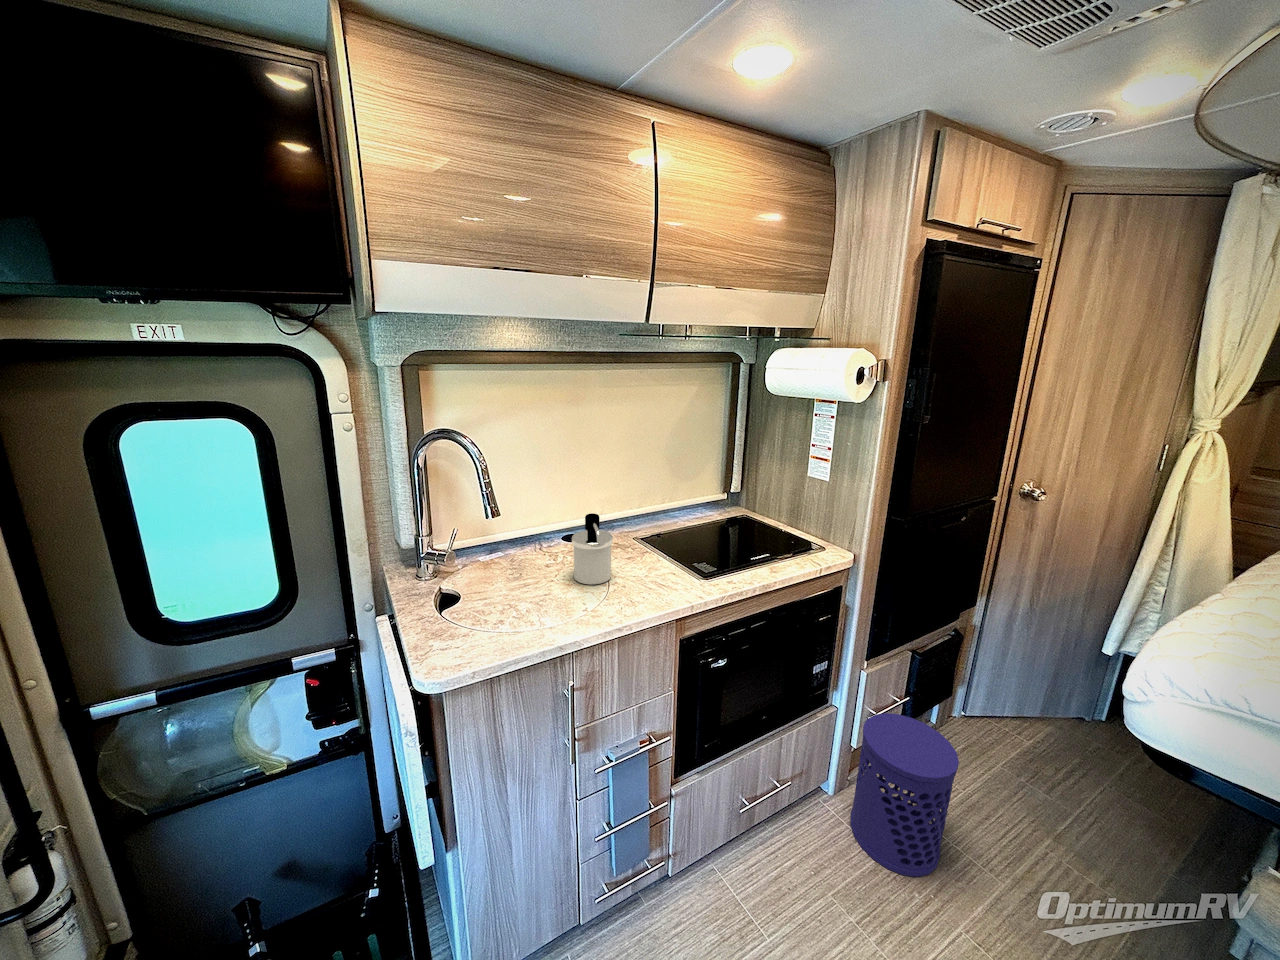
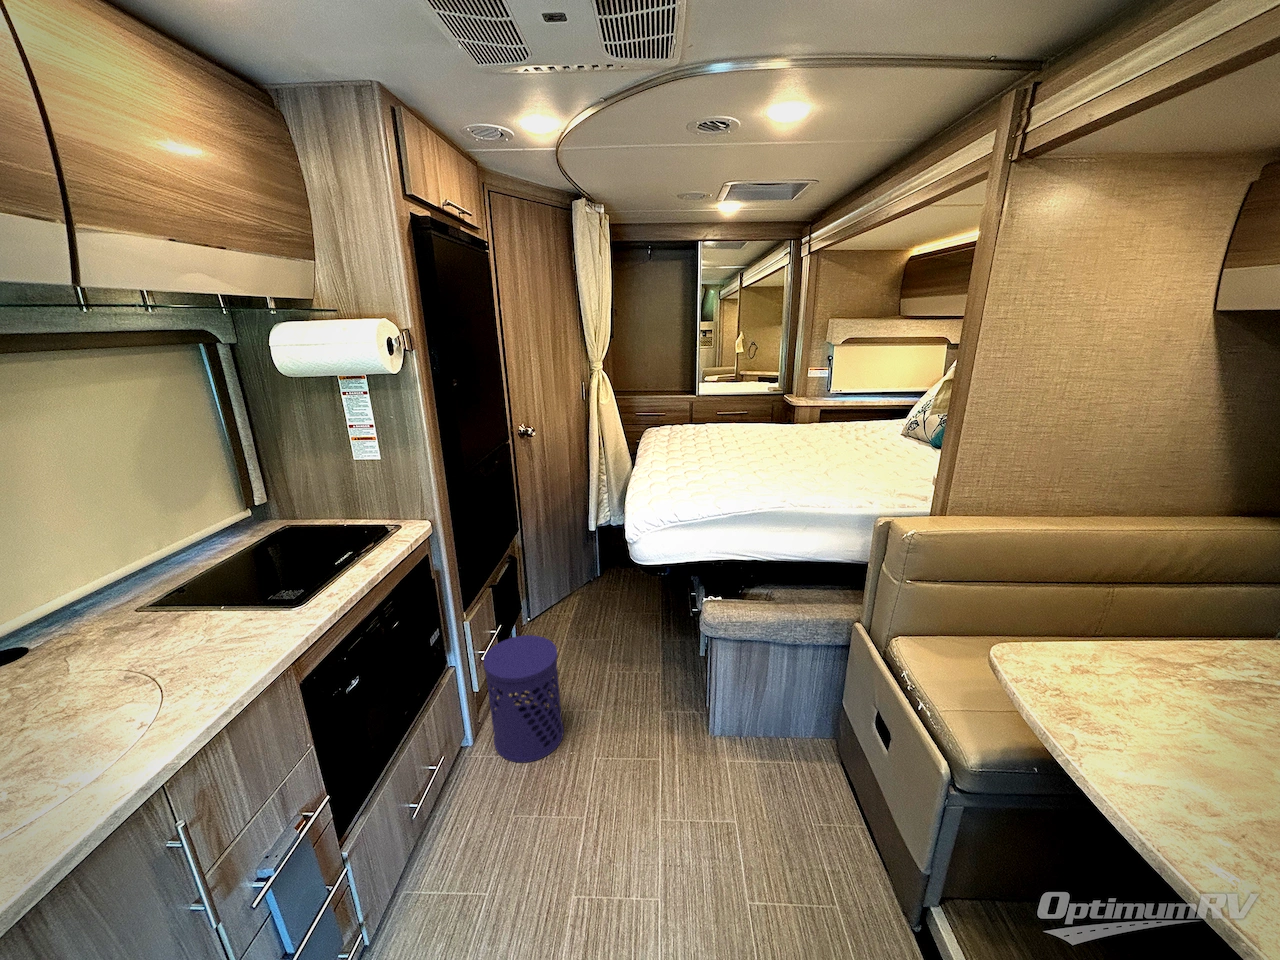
soap dispenser: present [572,513,613,585] -> none [36,591,145,705]

